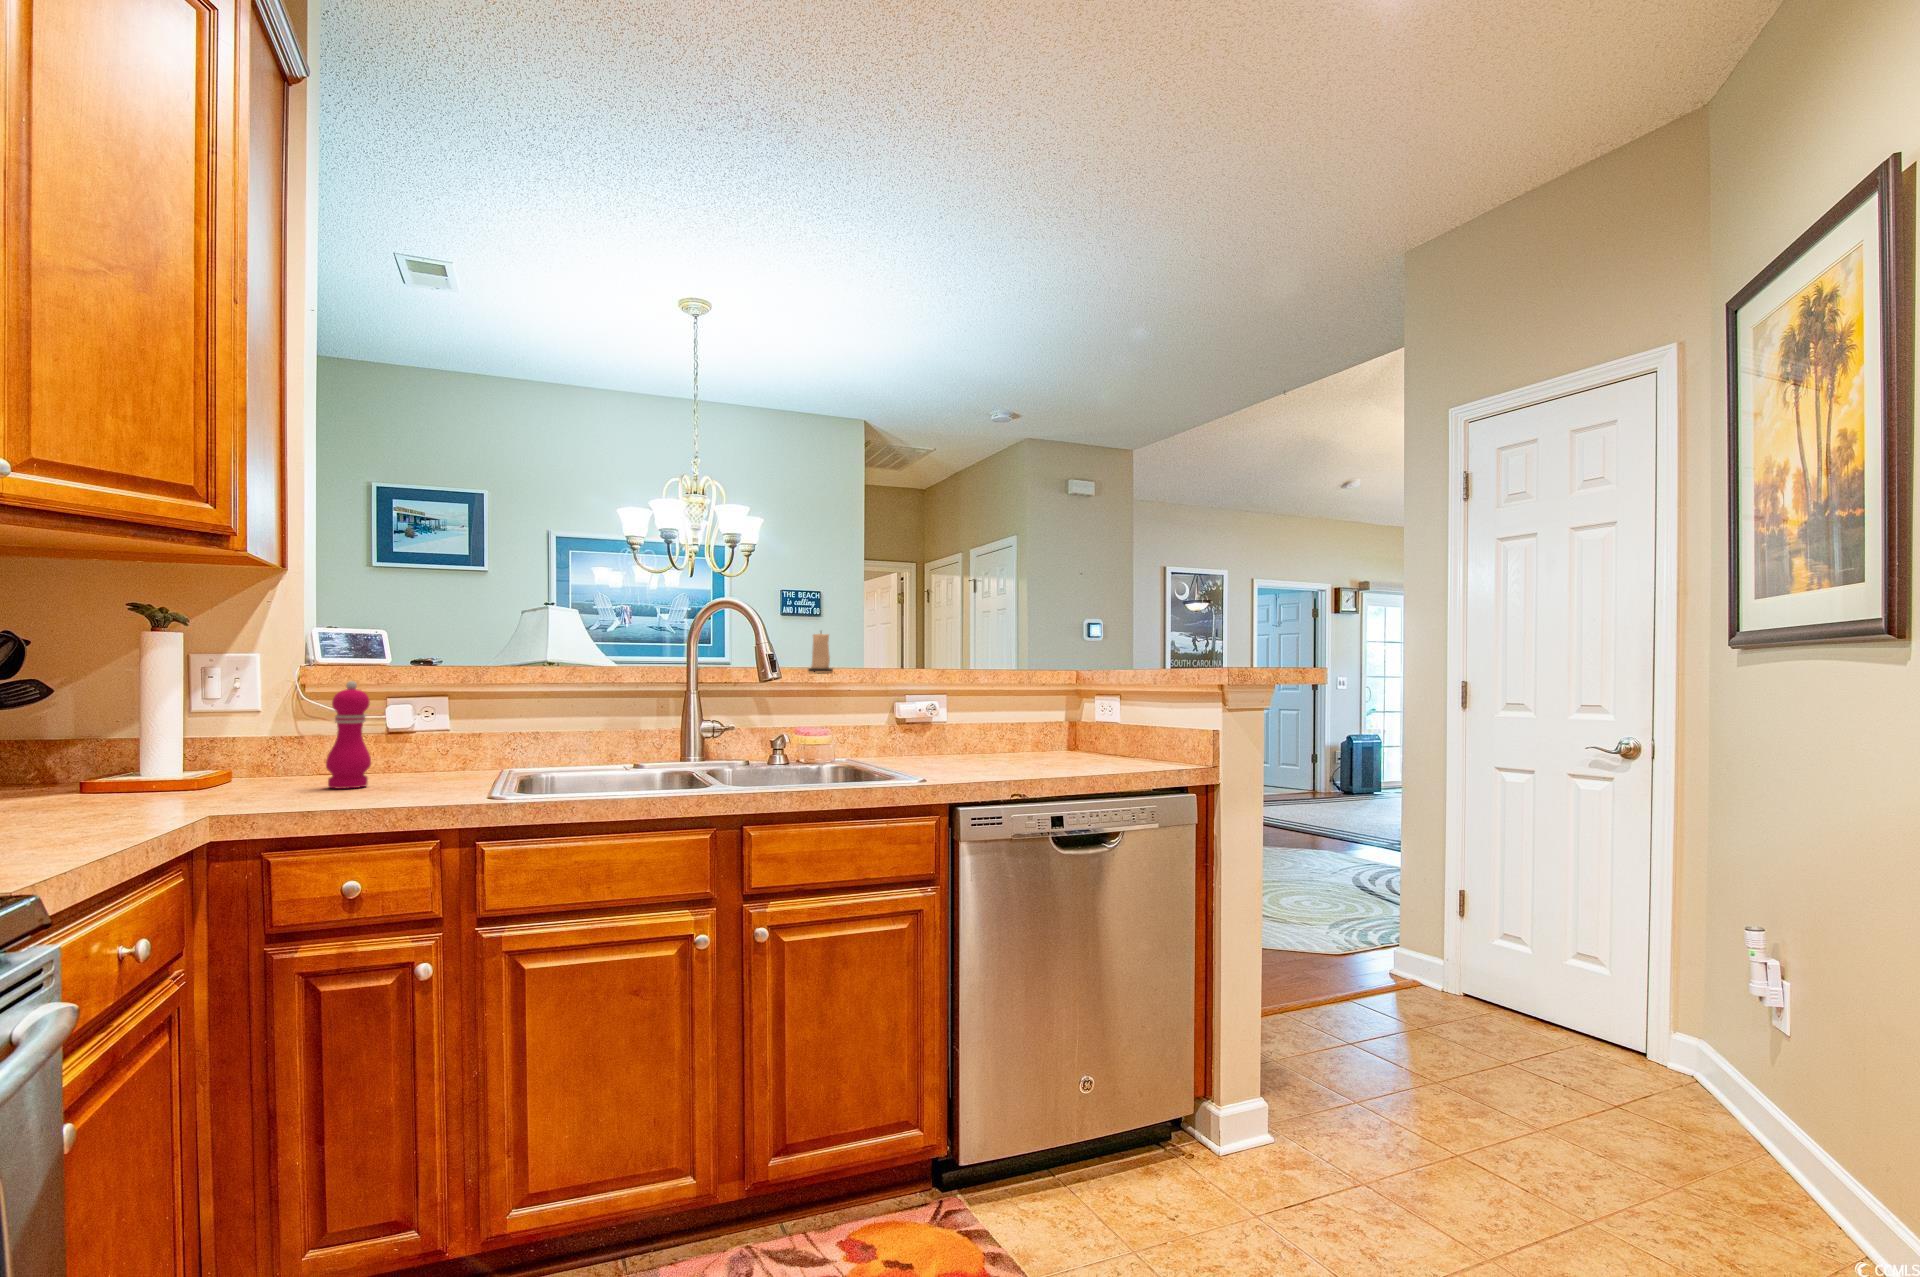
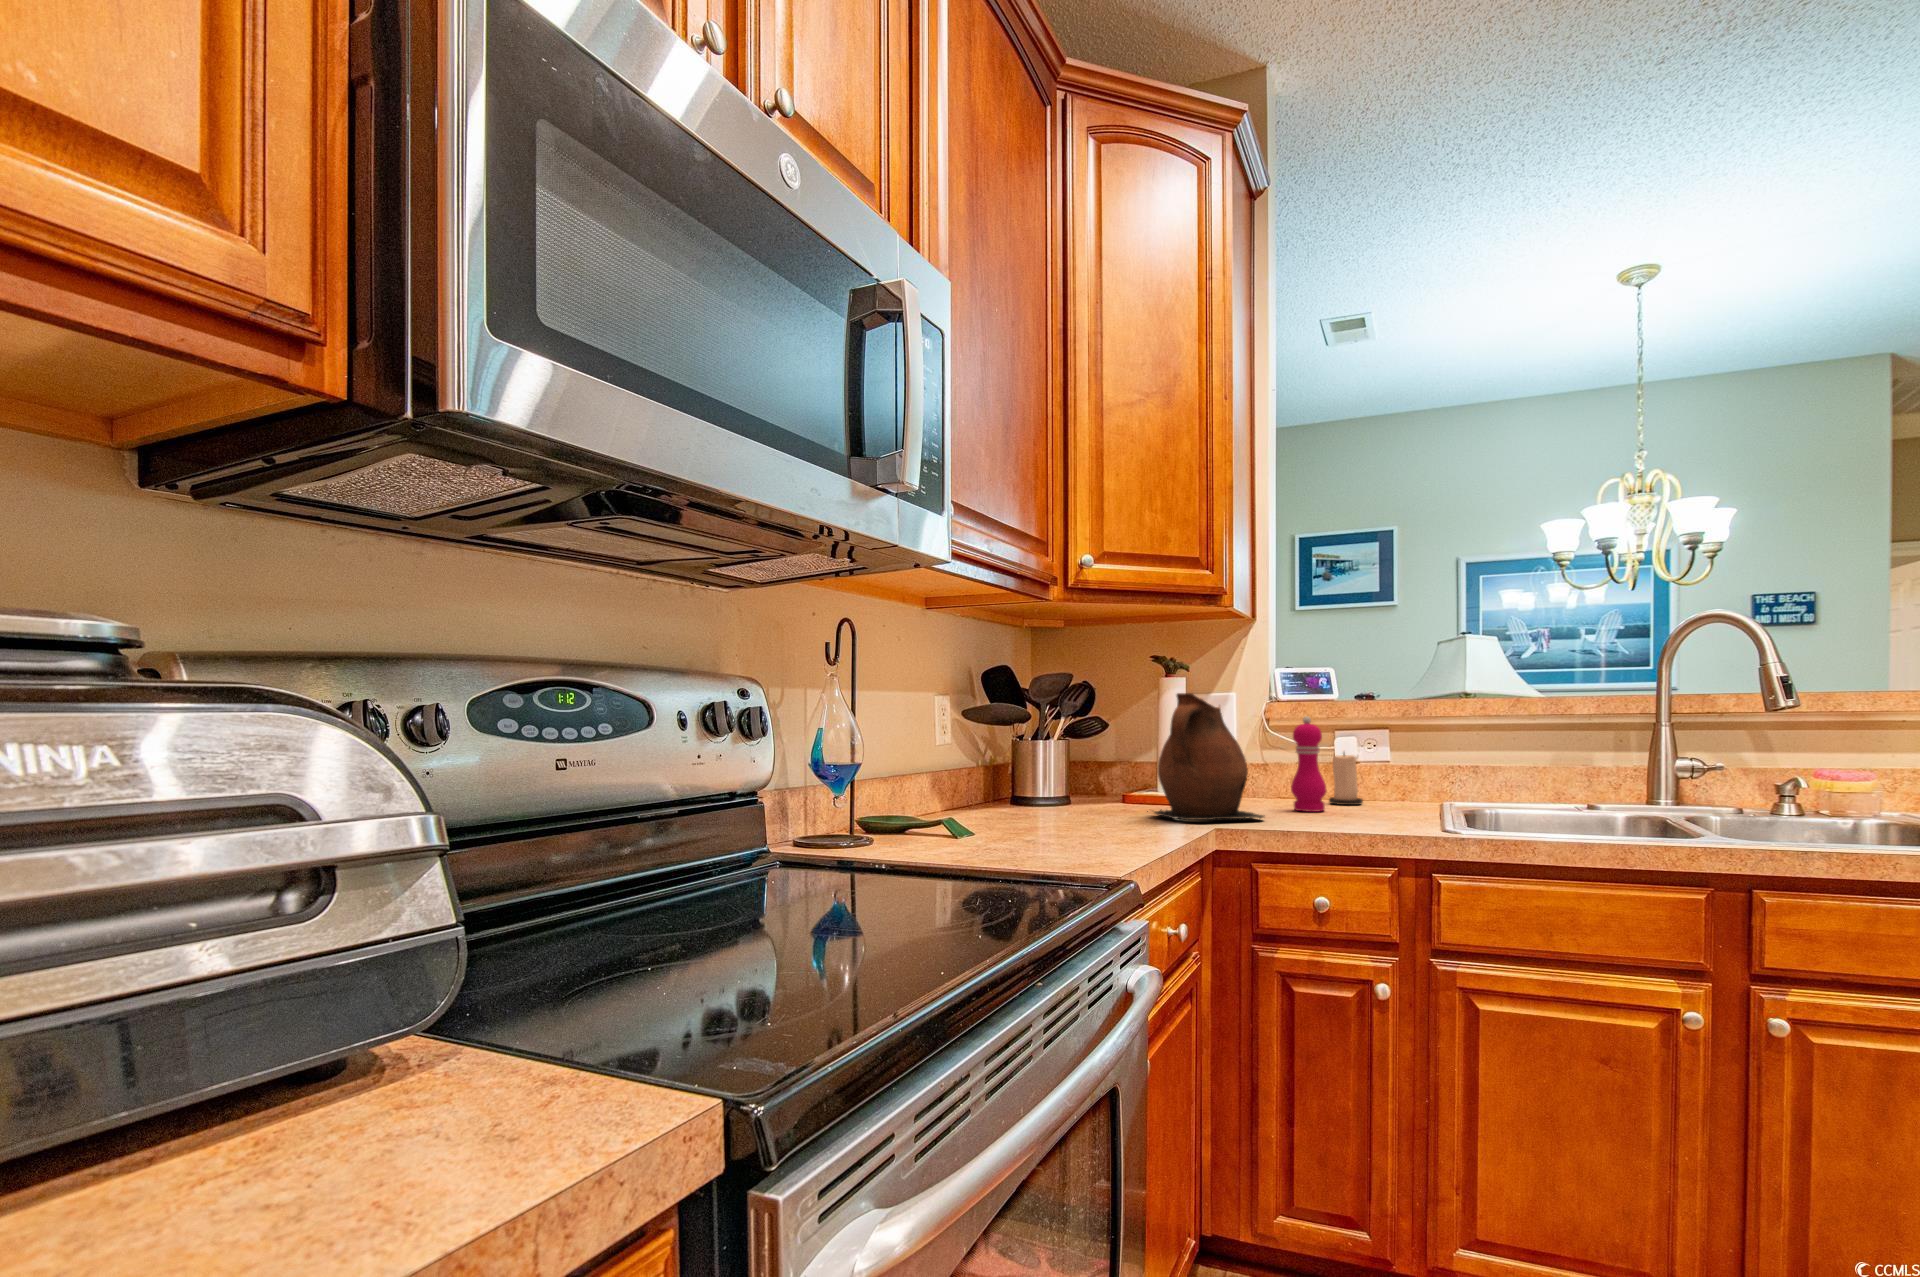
candle: present [808,632,833,672] -> present [1329,753,1363,805]
ceramic pitcher: none [95,650,284,815] -> present [1147,693,1265,820]

